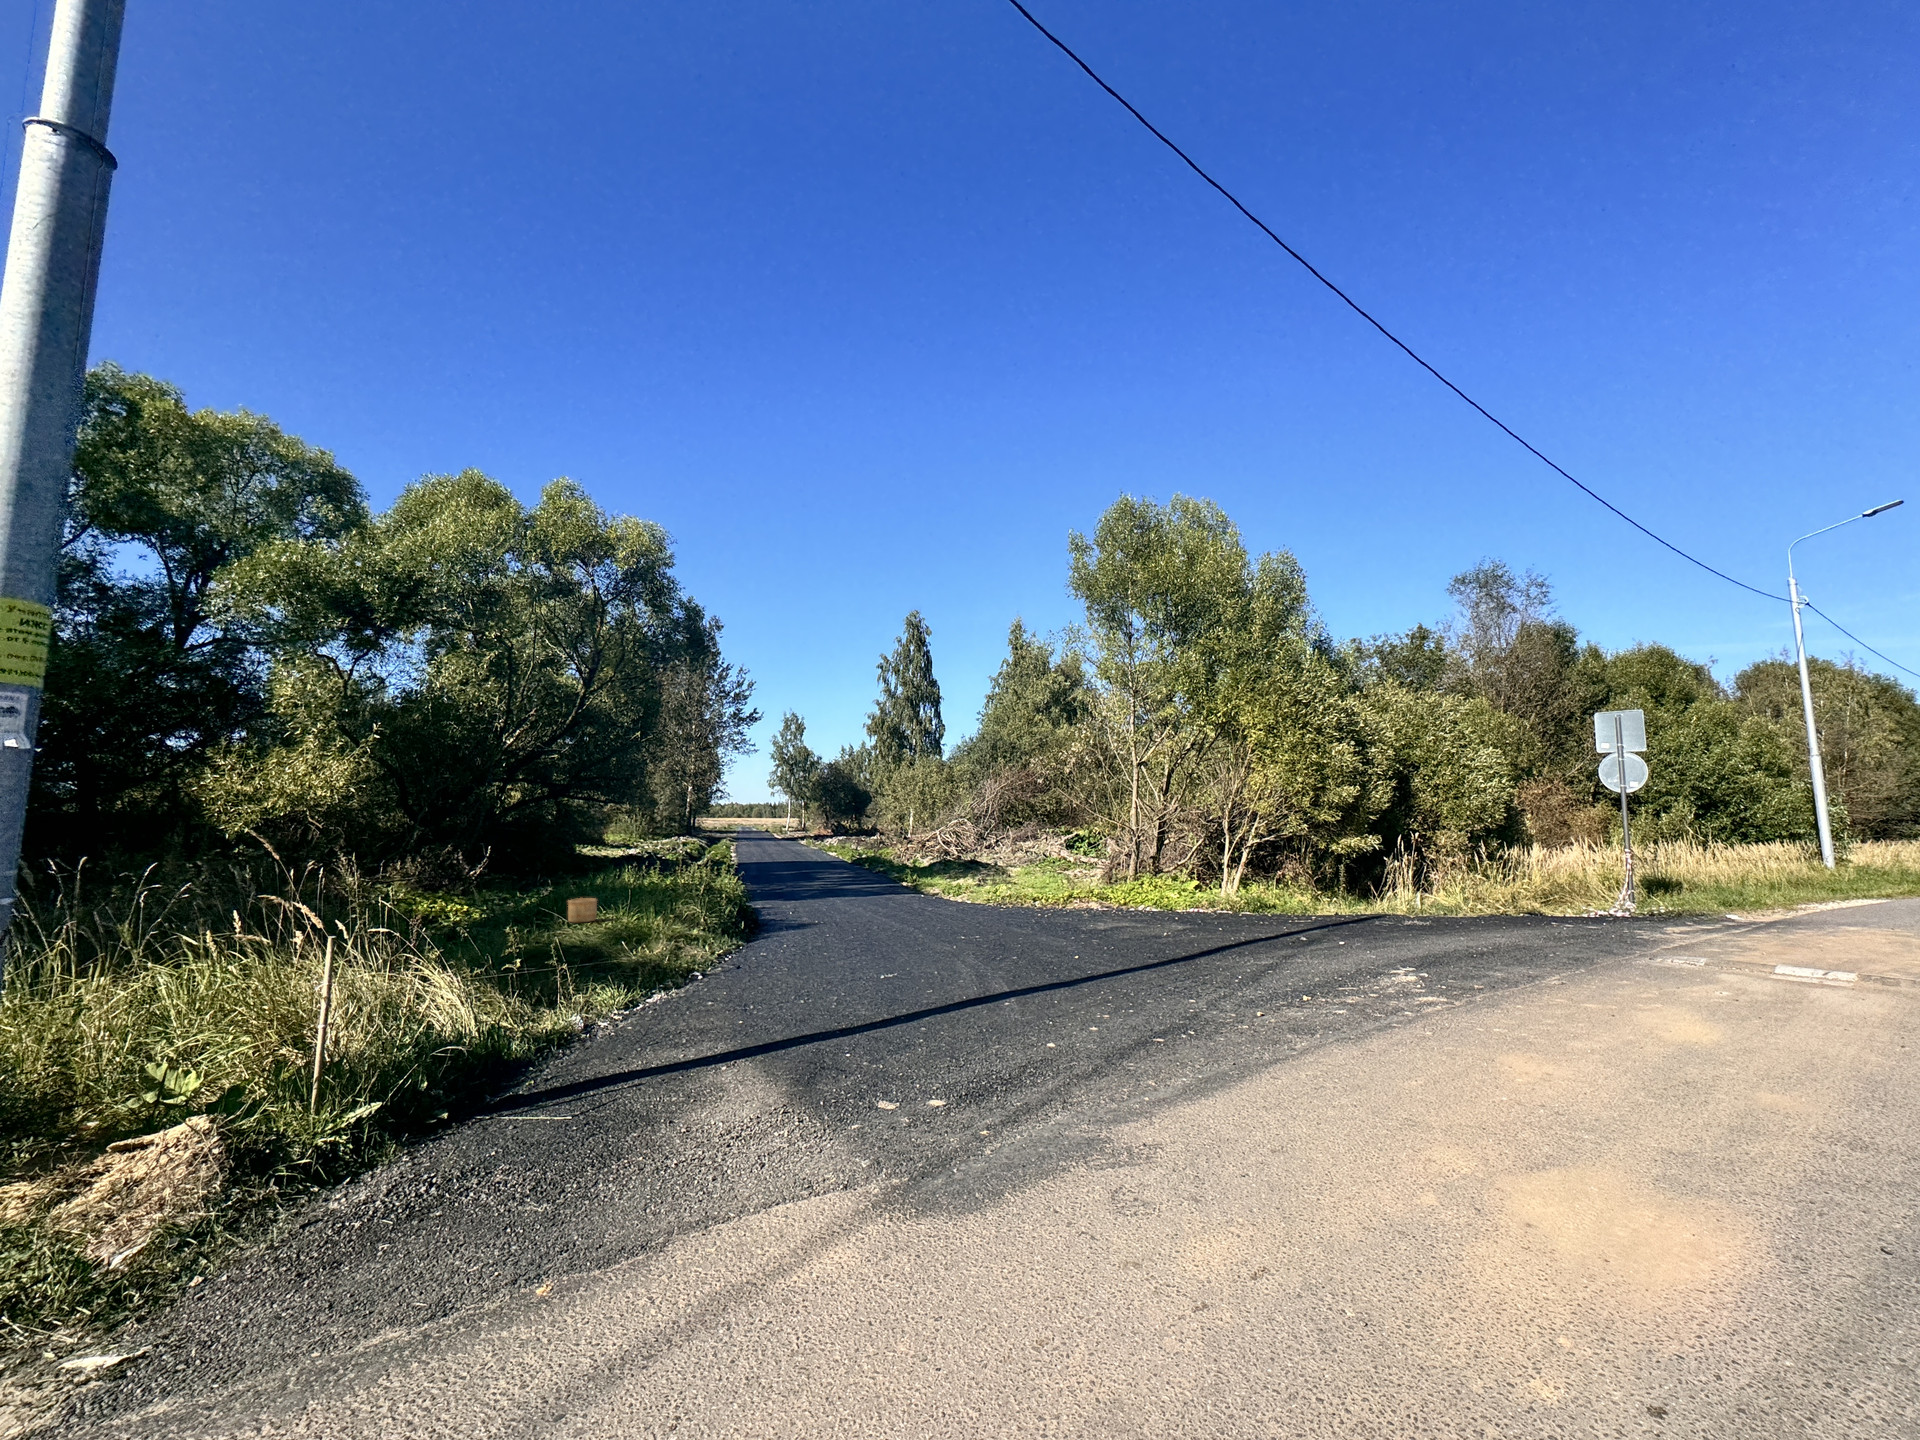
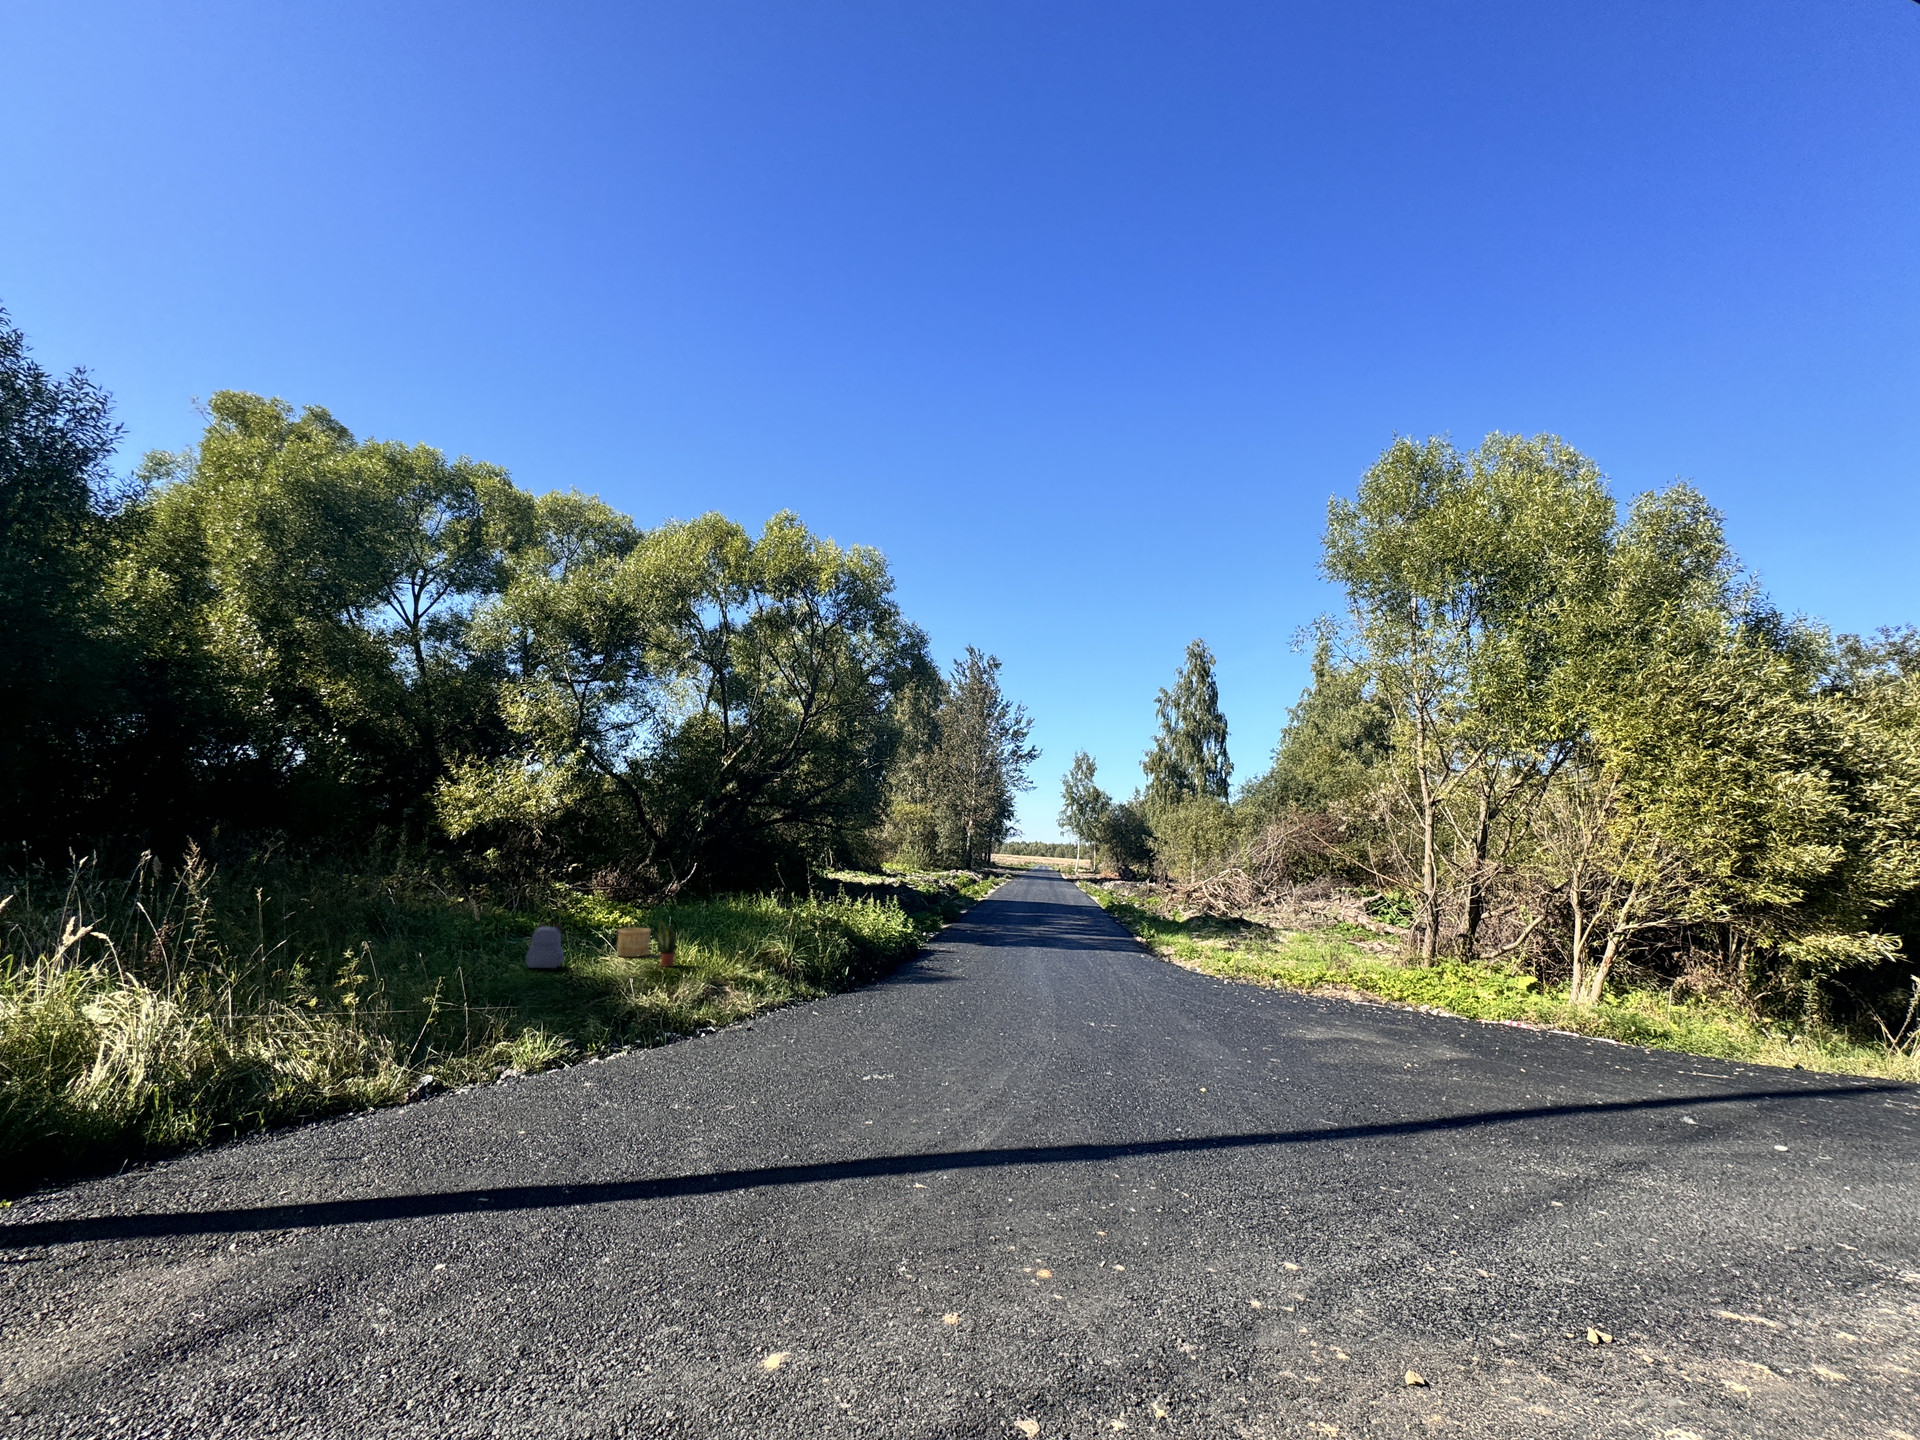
potted plant: none [622,887,648,925] -> present [654,921,685,966]
backpack: none [519,896,550,936] -> present [526,922,564,968]

